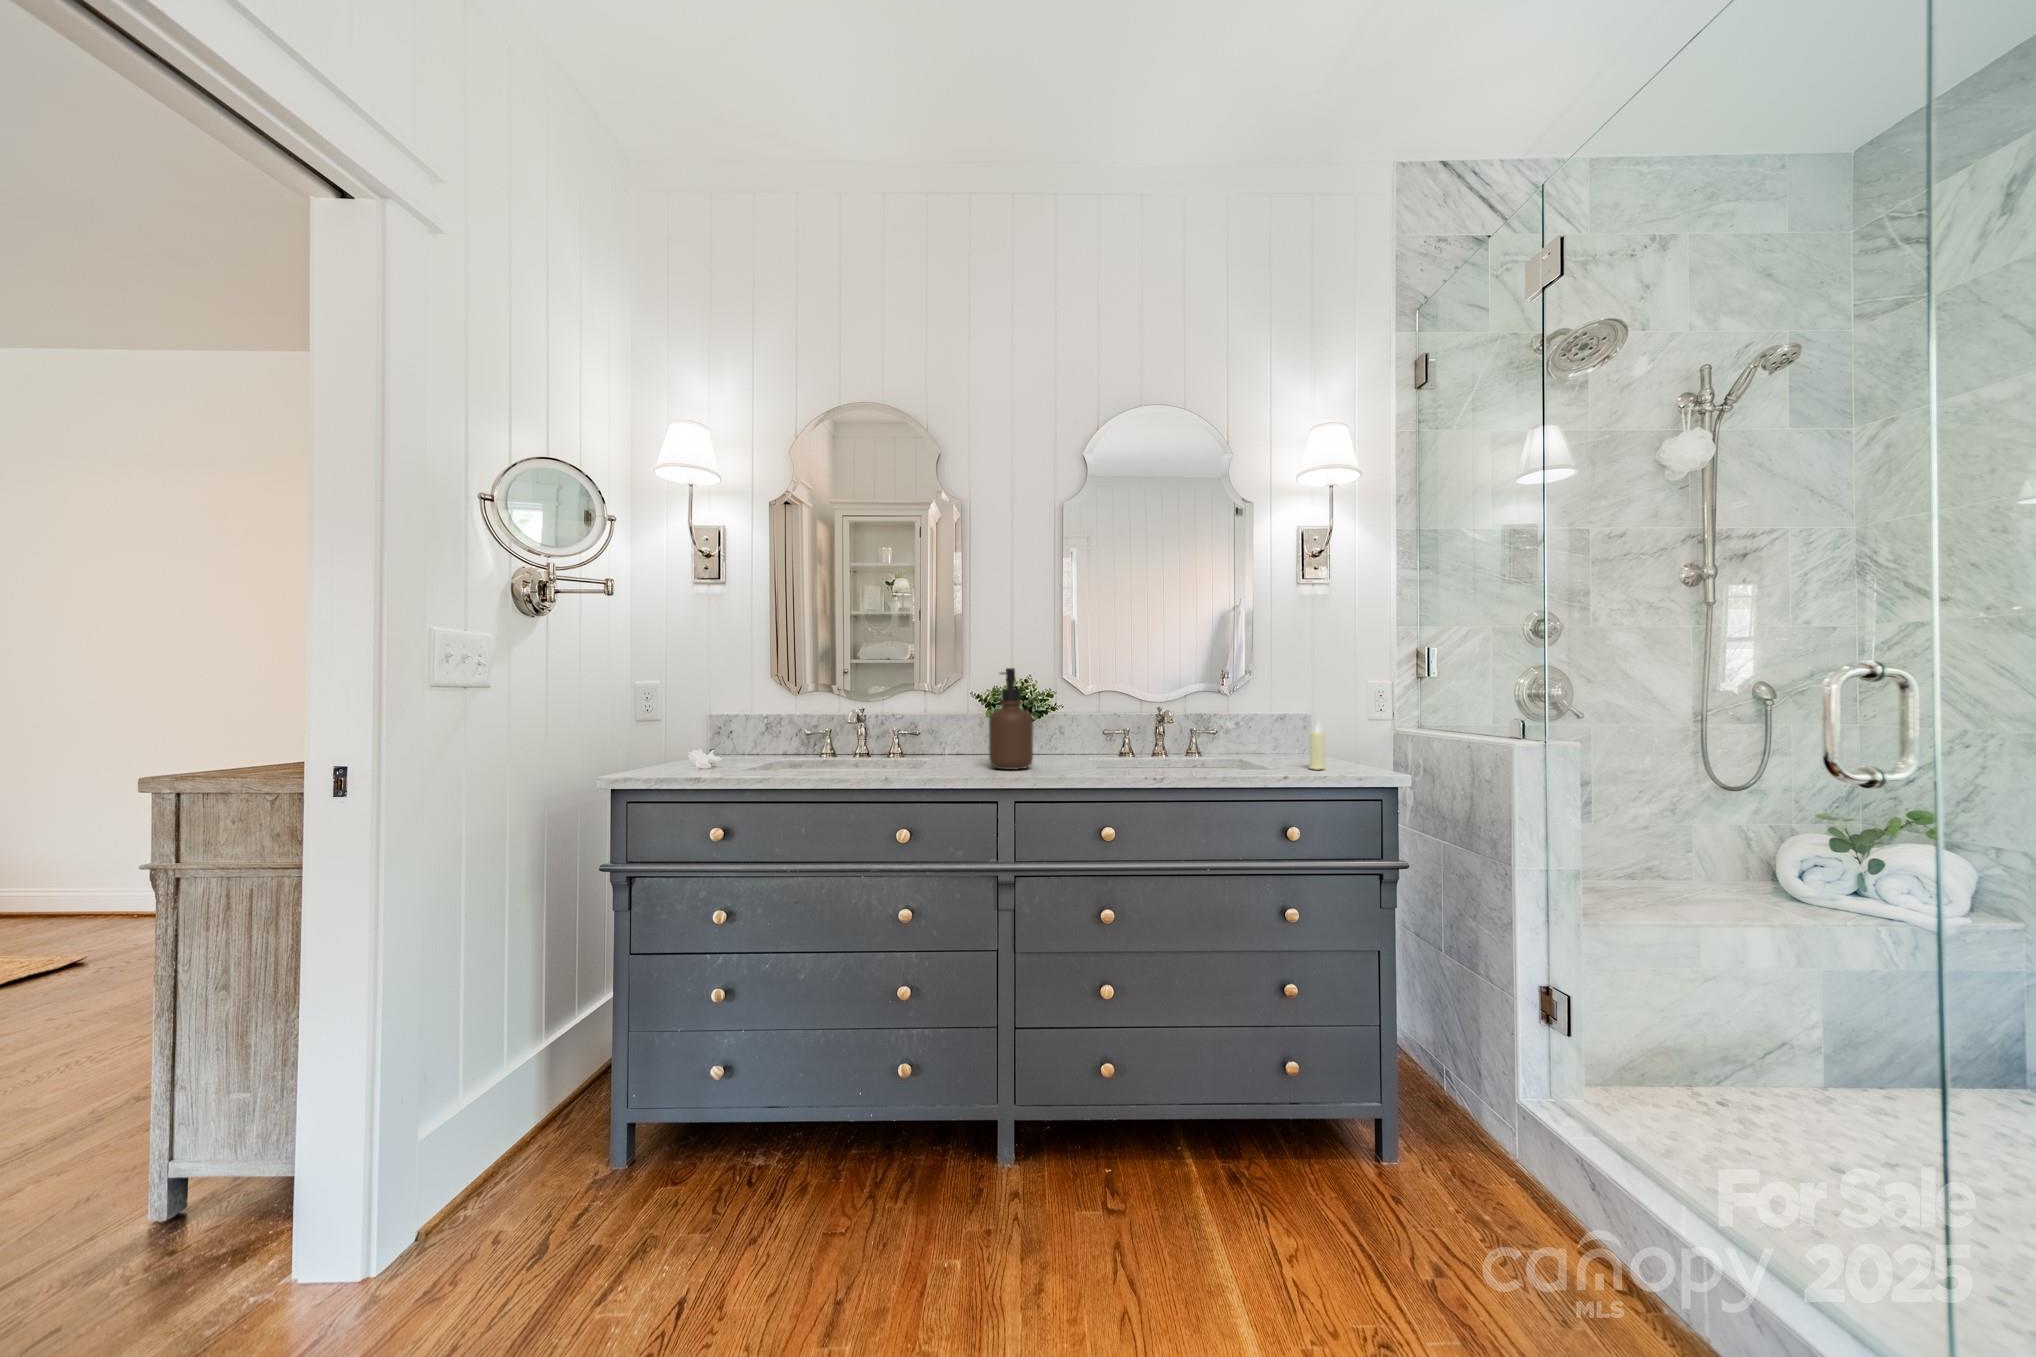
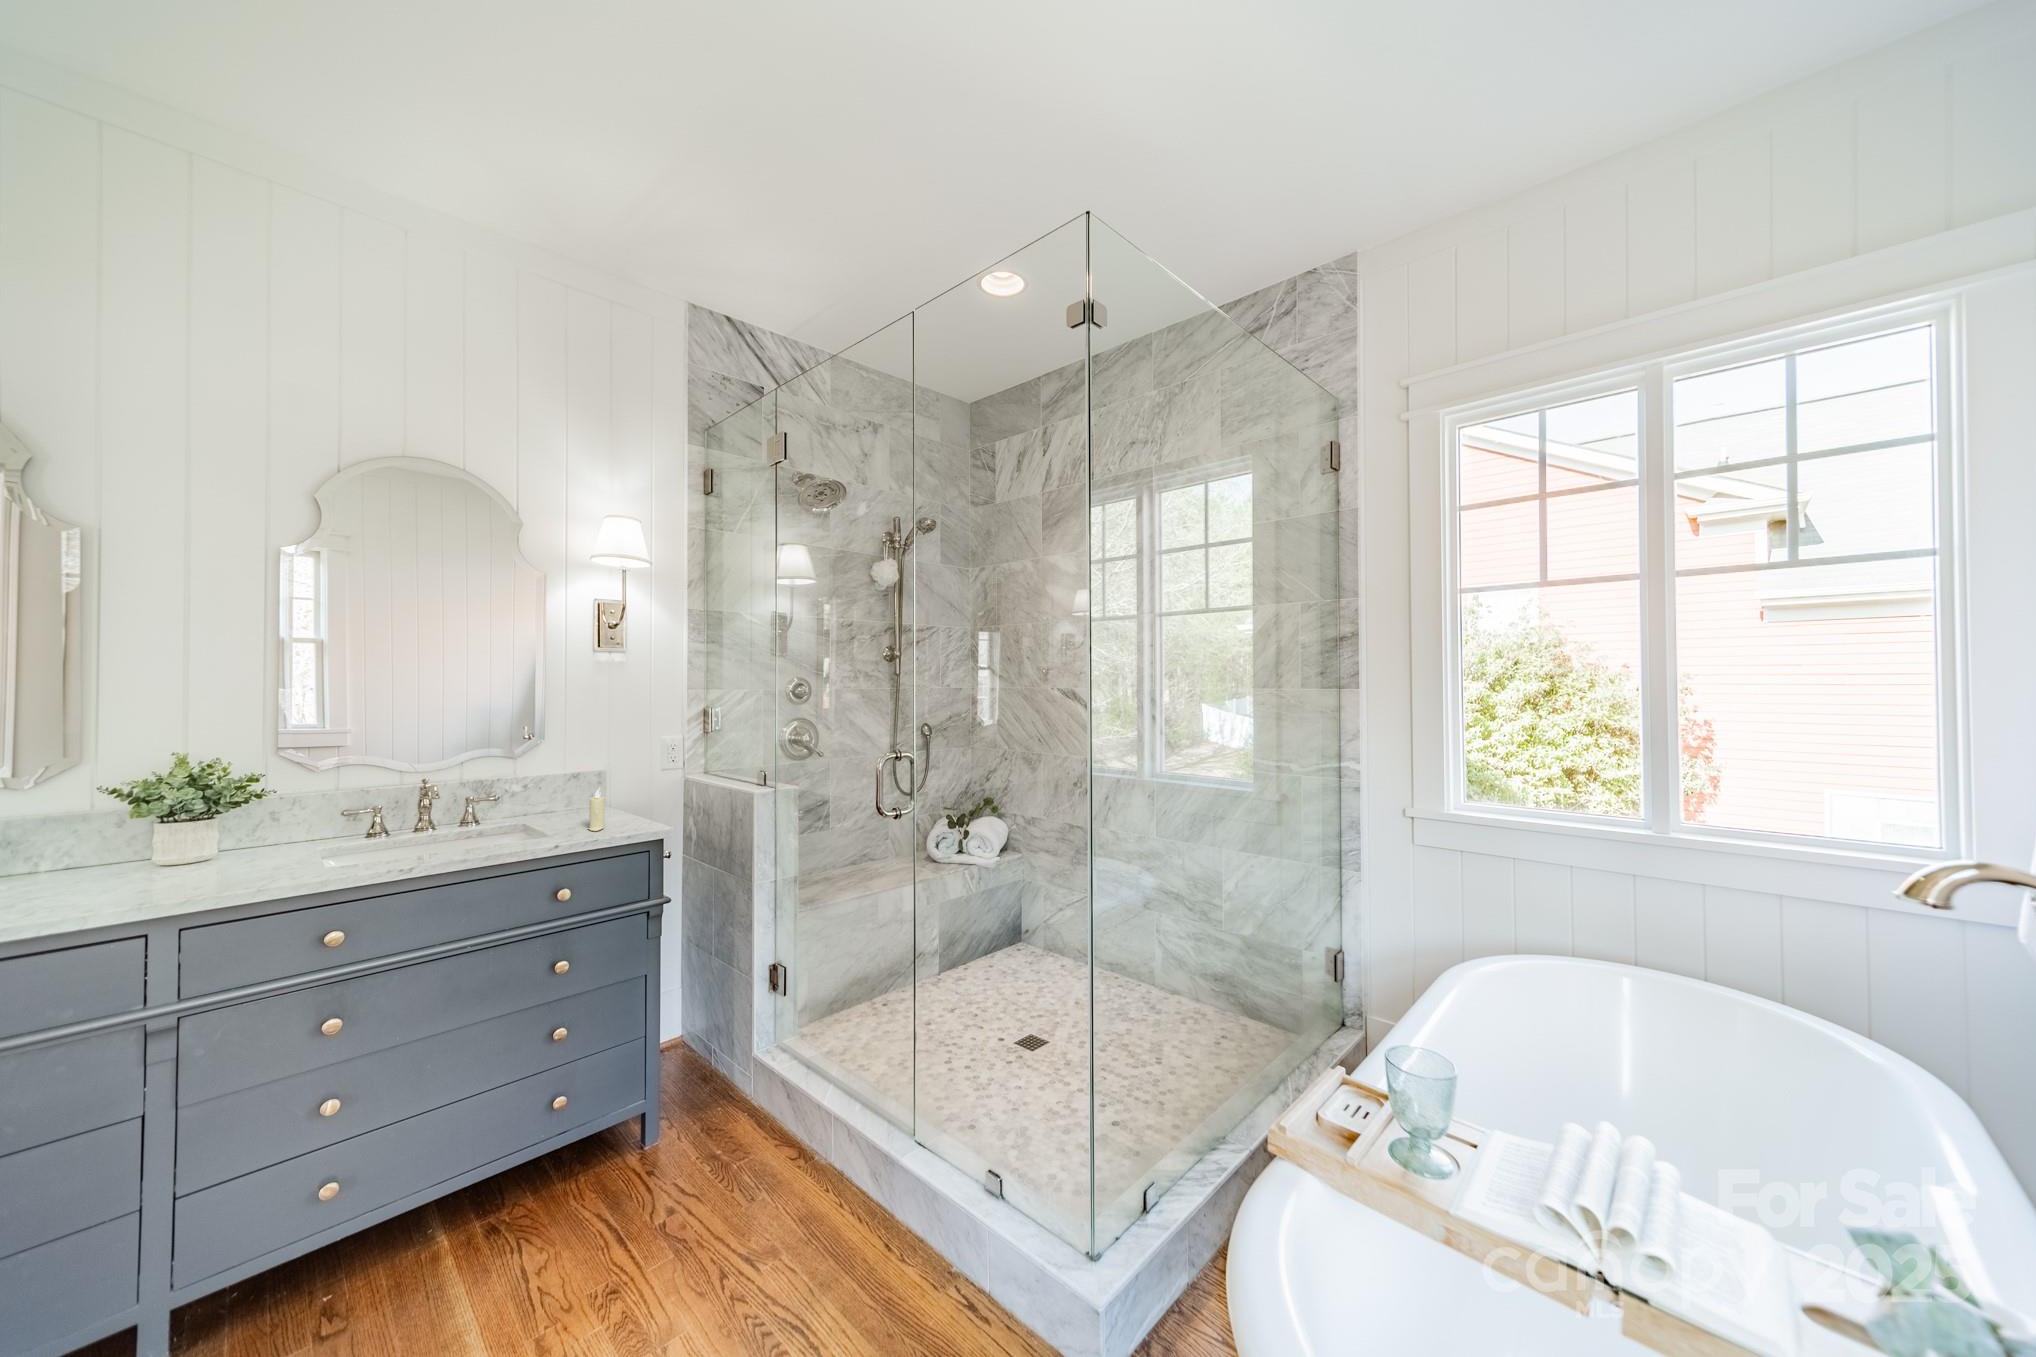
soap dispenser: present [989,668,1033,769] -> none [132,769,216,897]

